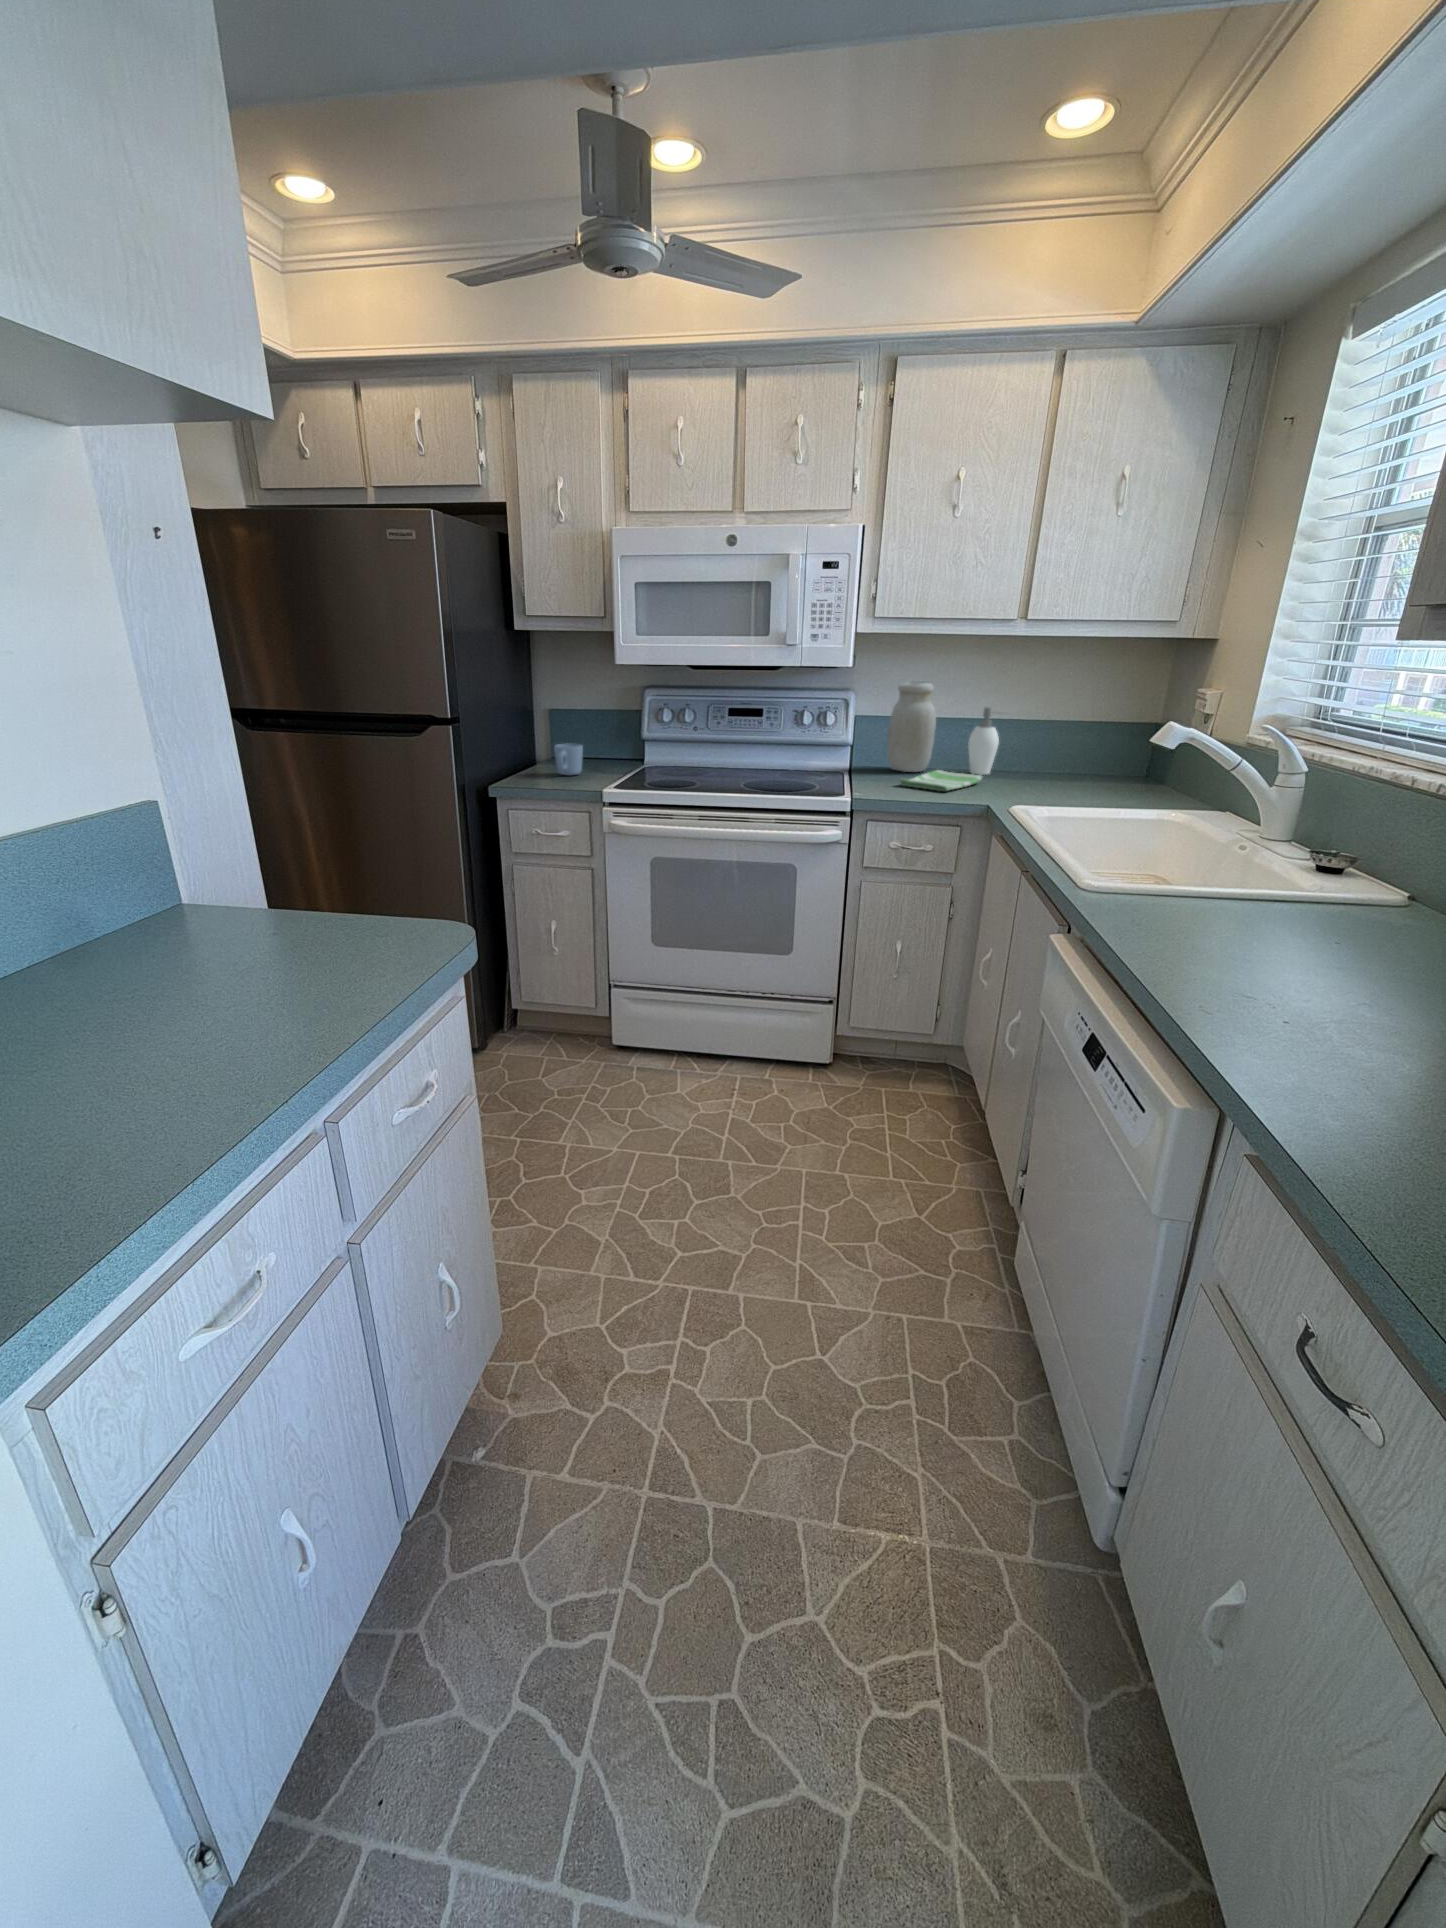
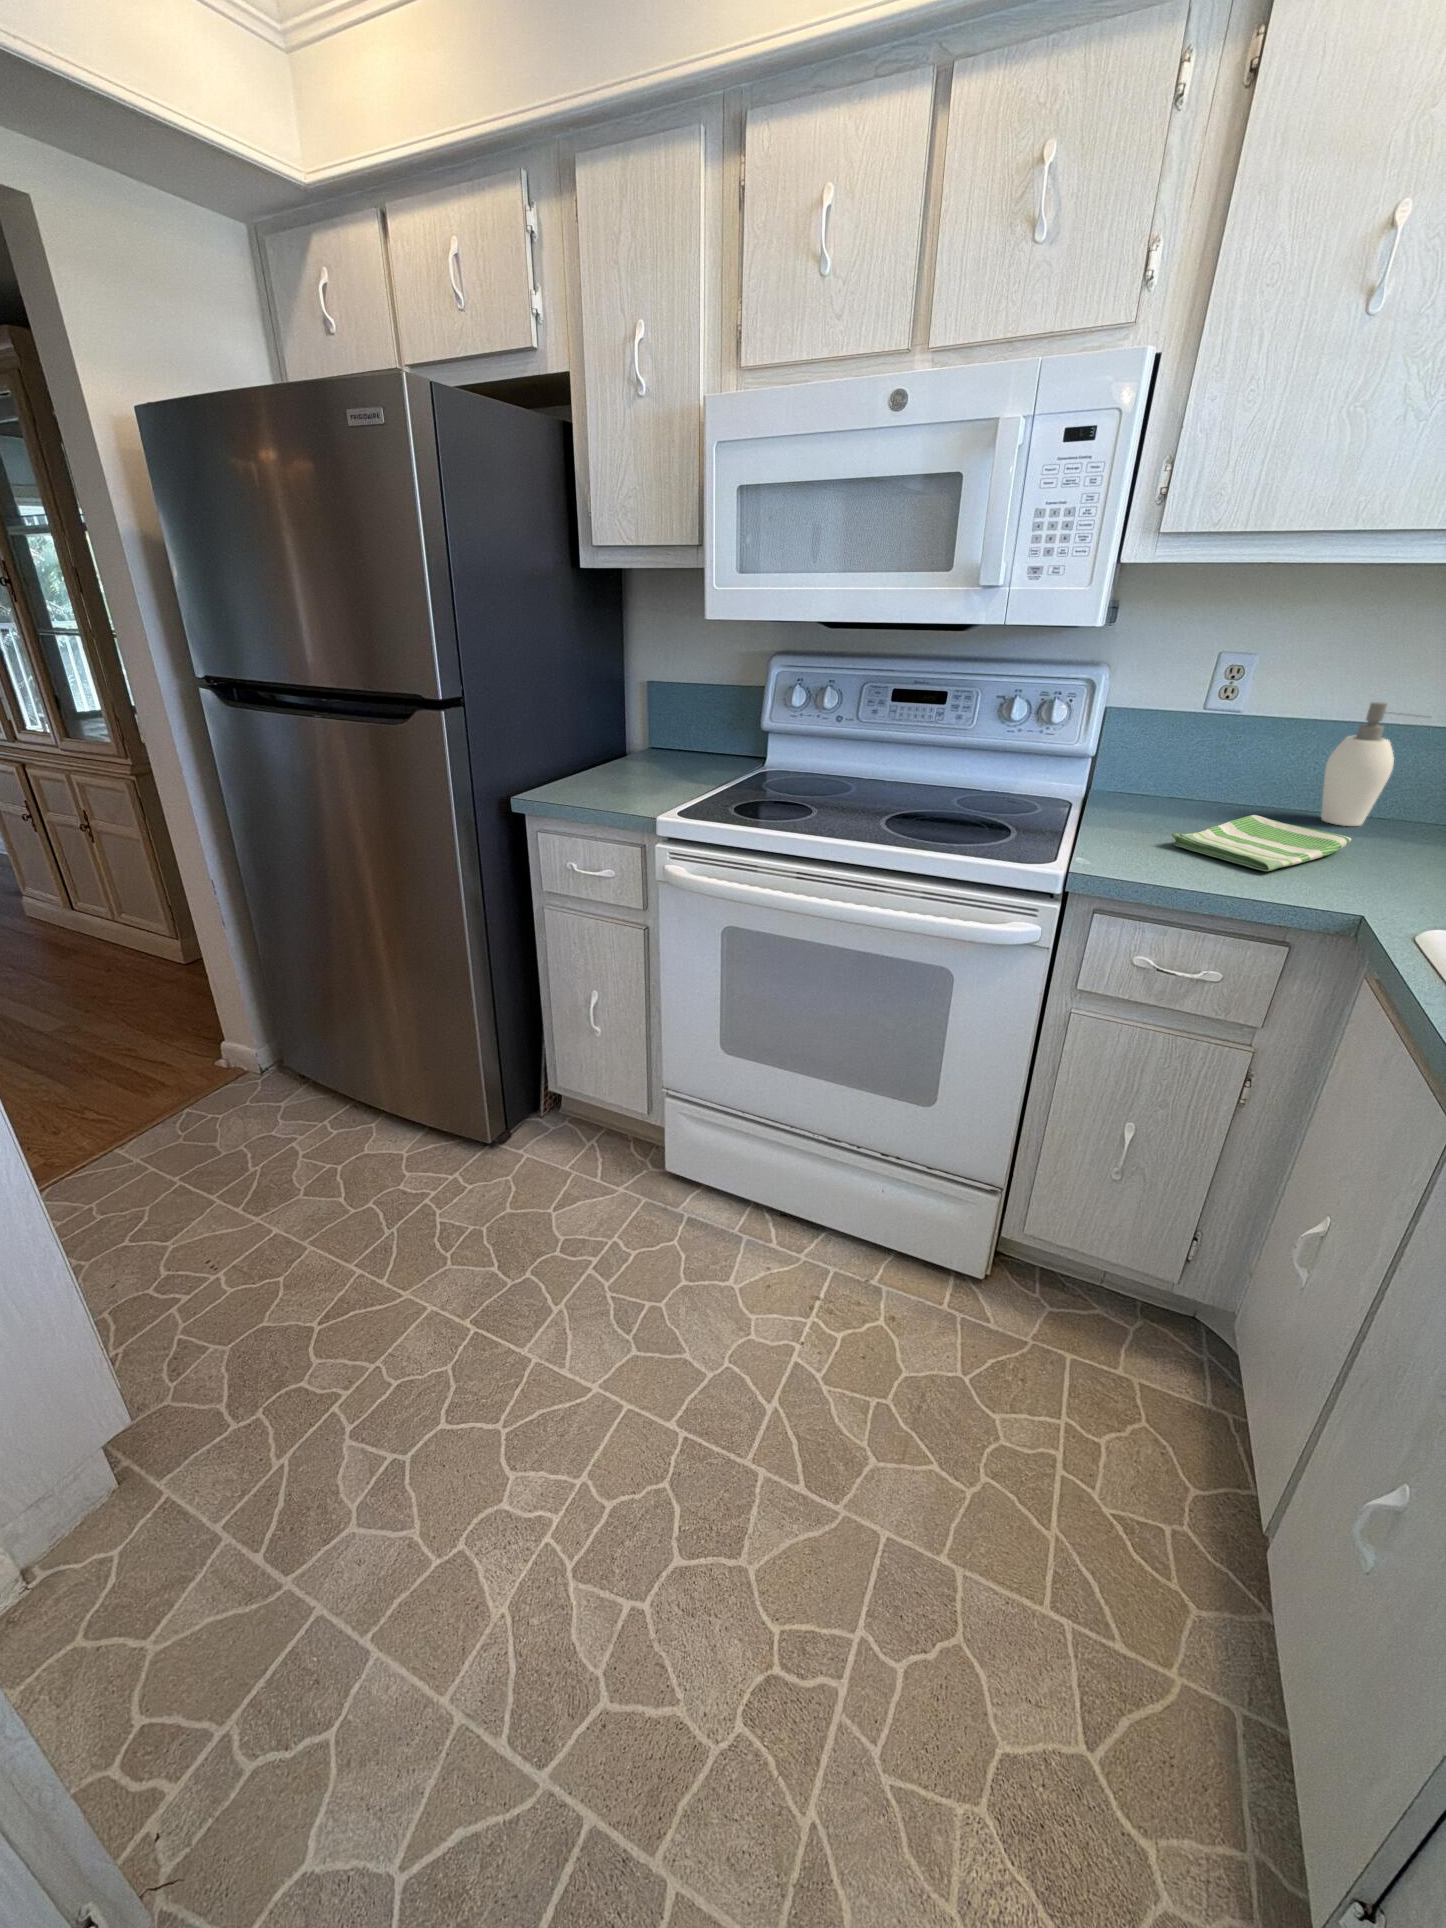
jar: present [887,682,936,772] -> none [1160,651,1268,811]
mug: present [554,744,583,775] -> none [621,734,664,782]

